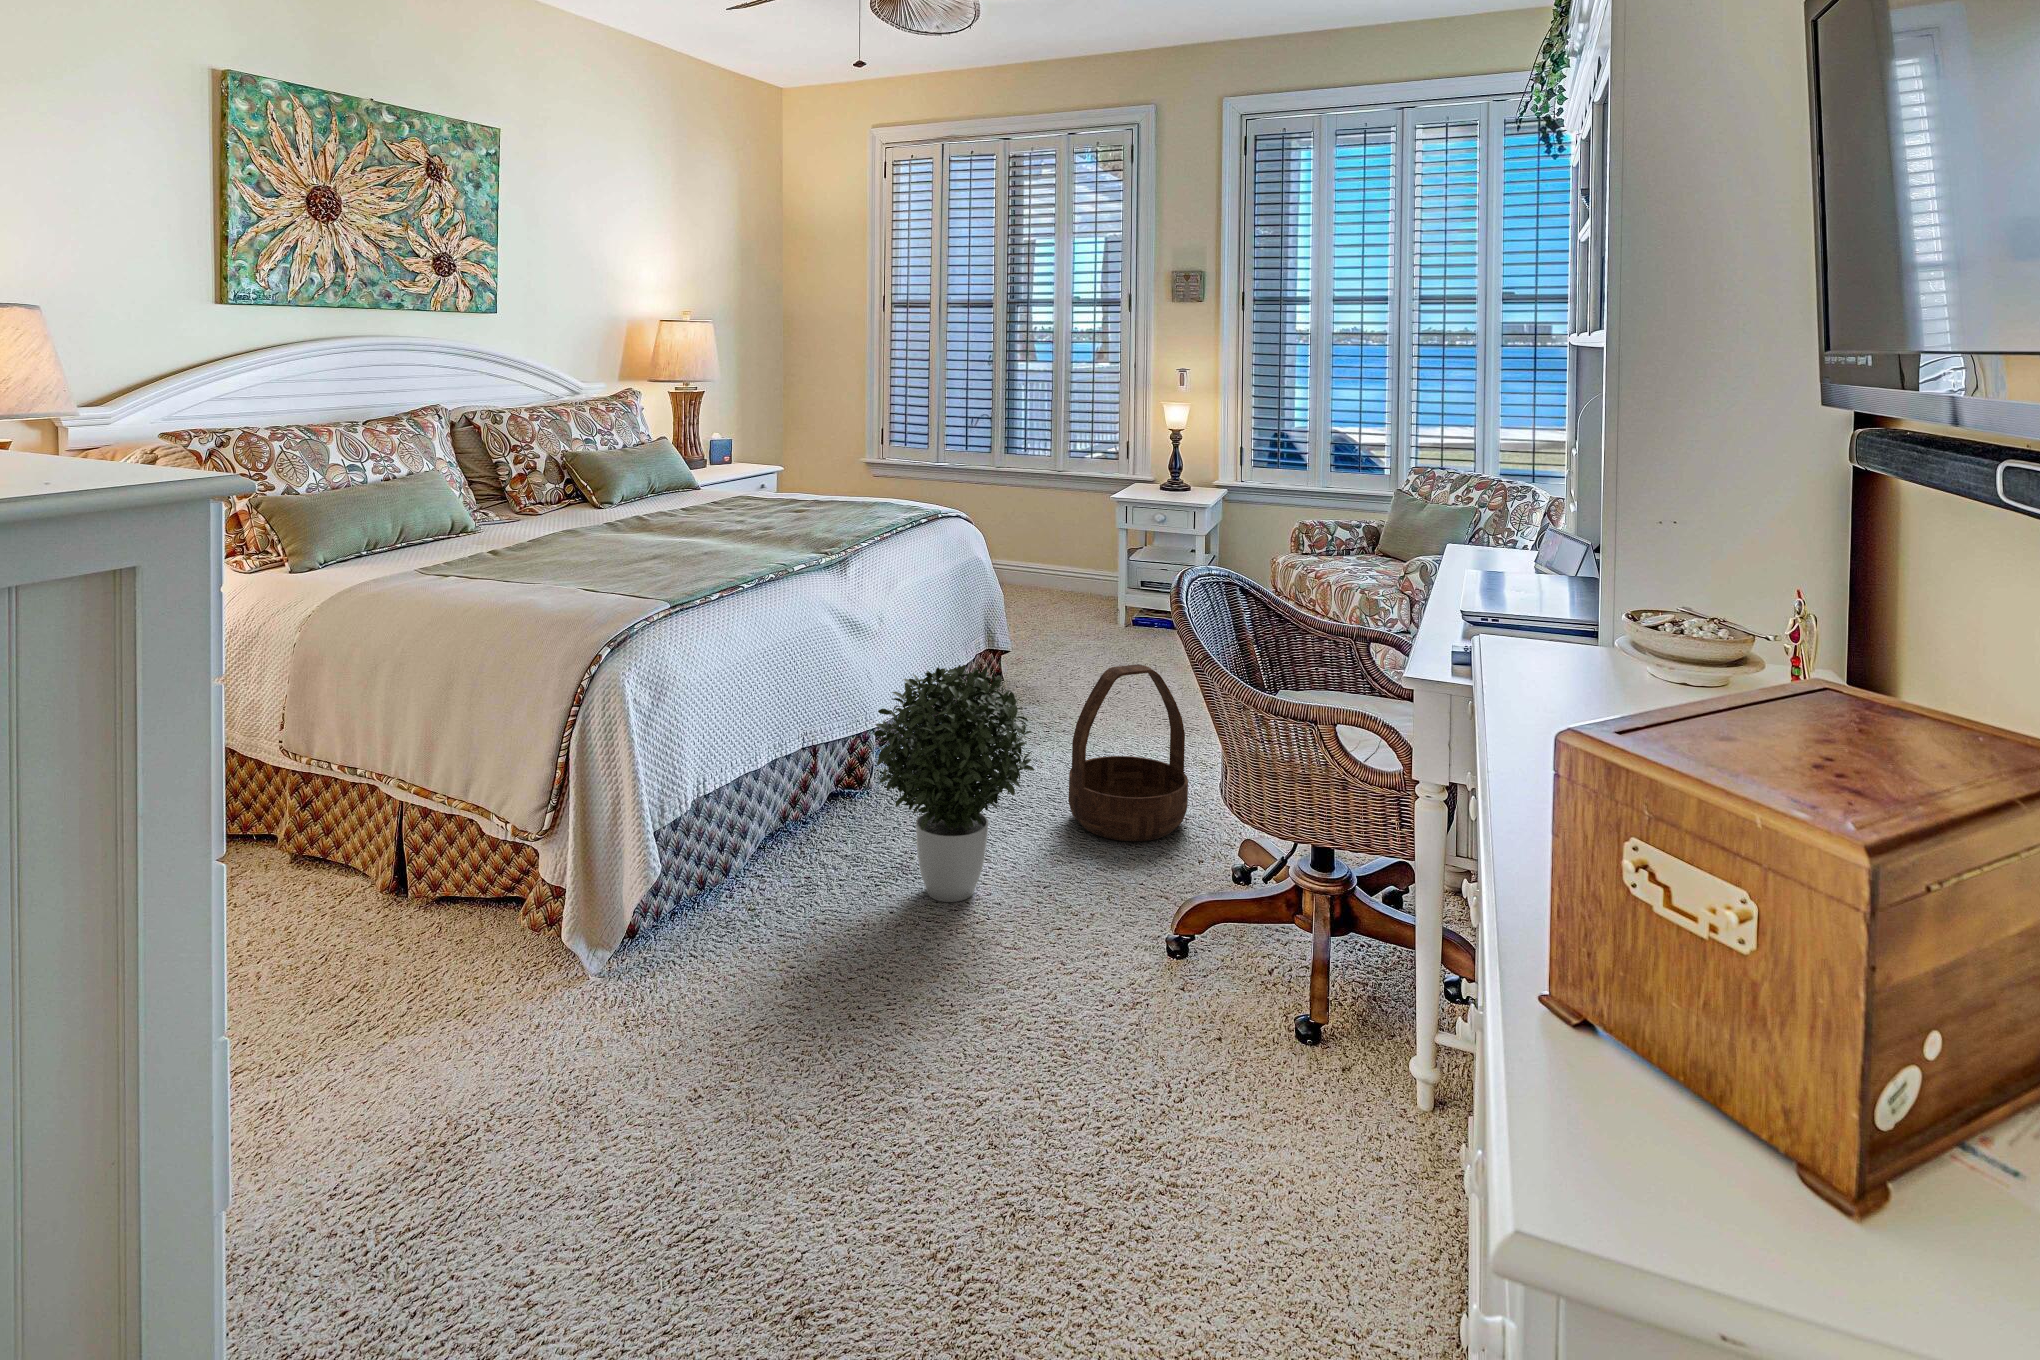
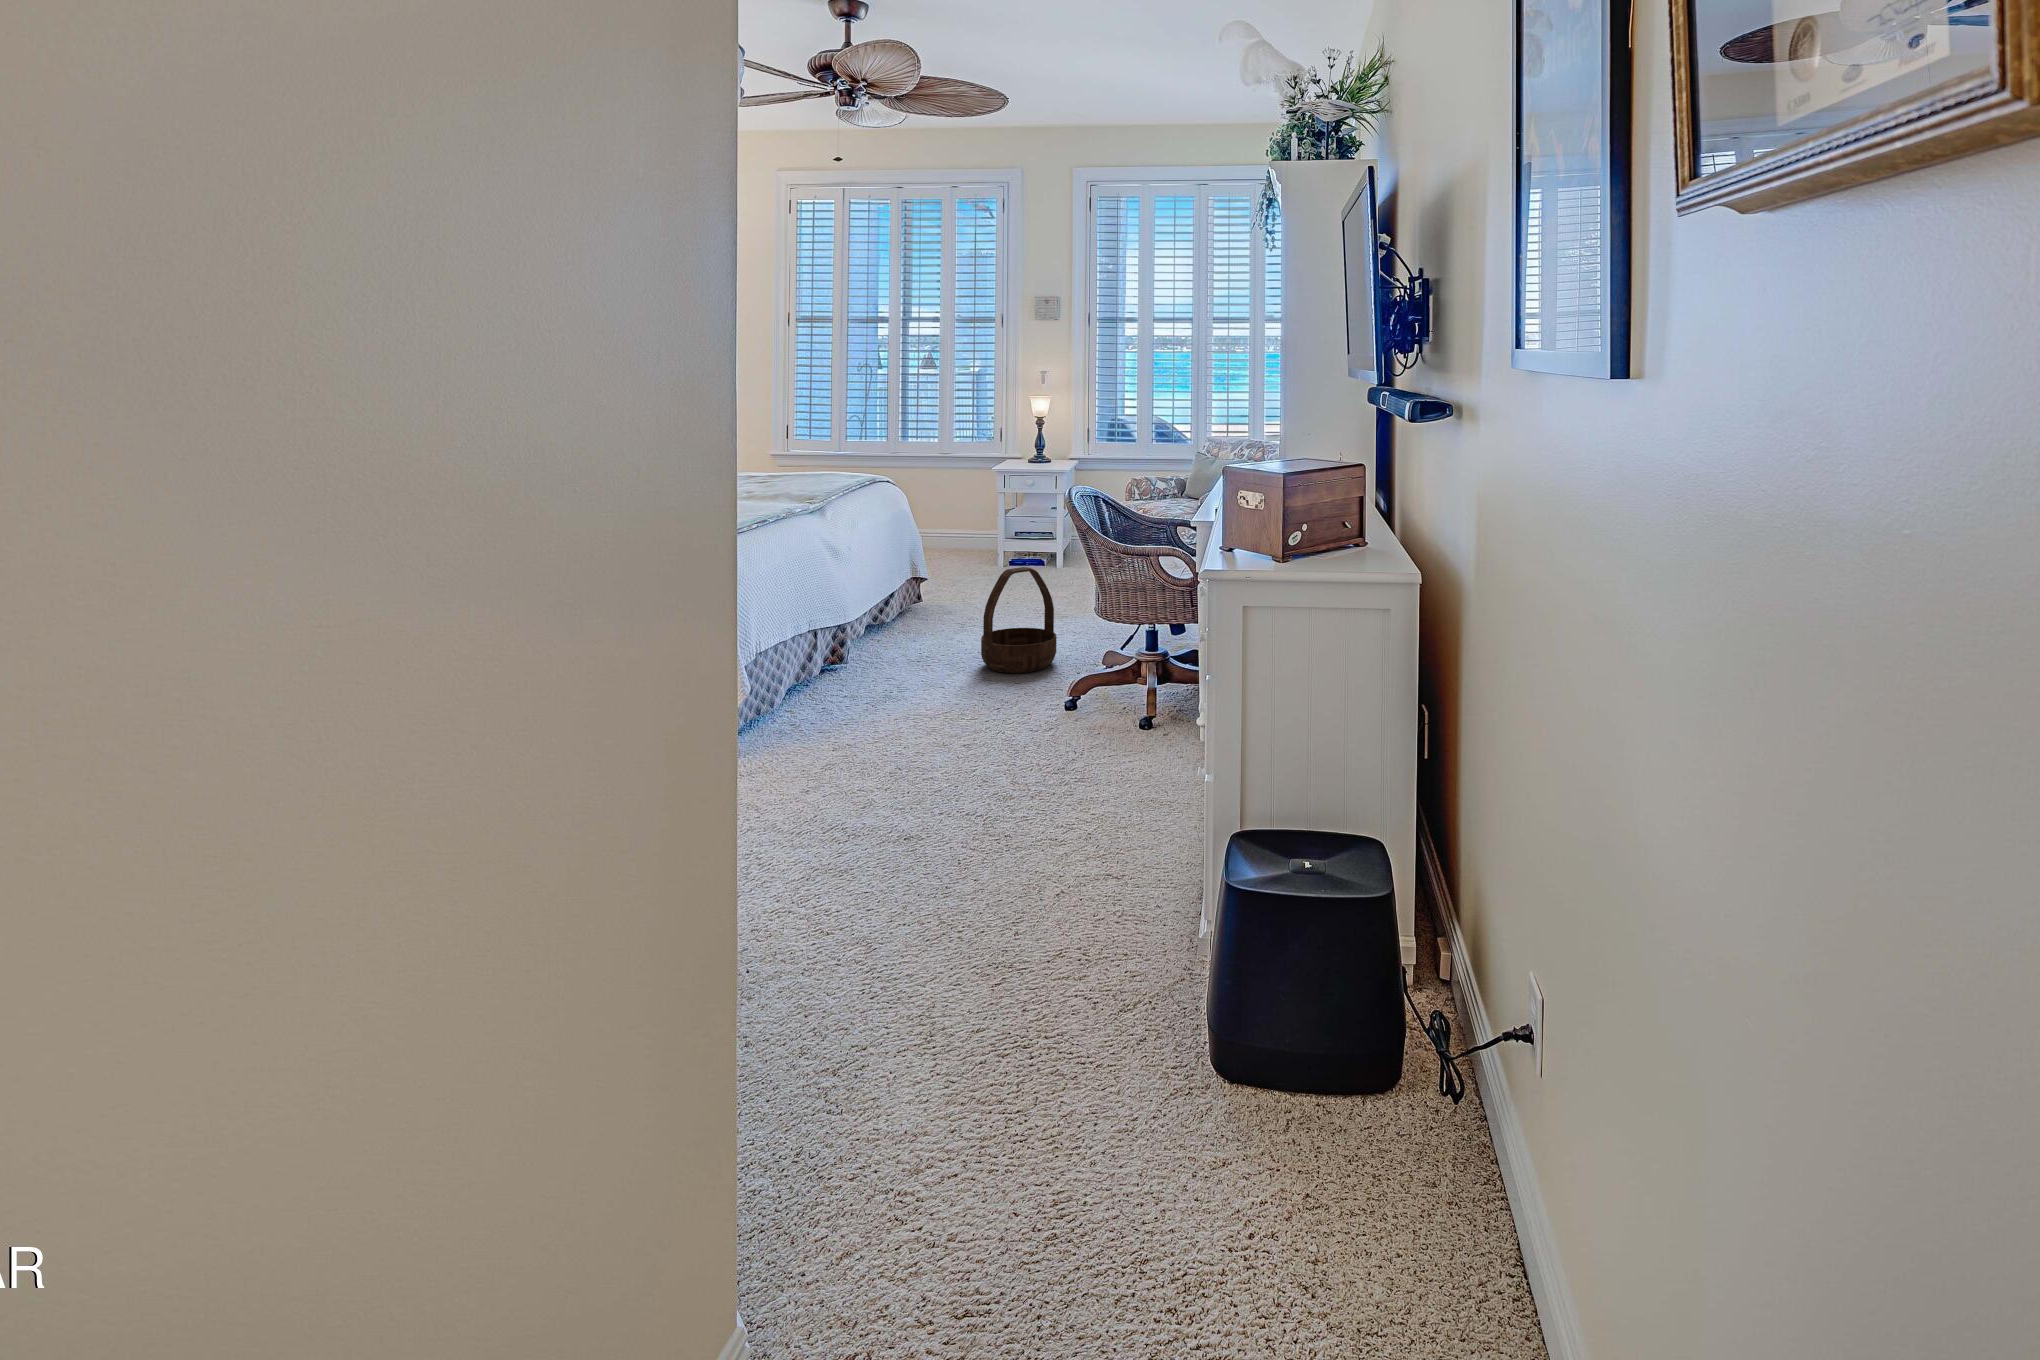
potted plant: present [874,665,1034,902] -> none [864,567,965,707]

